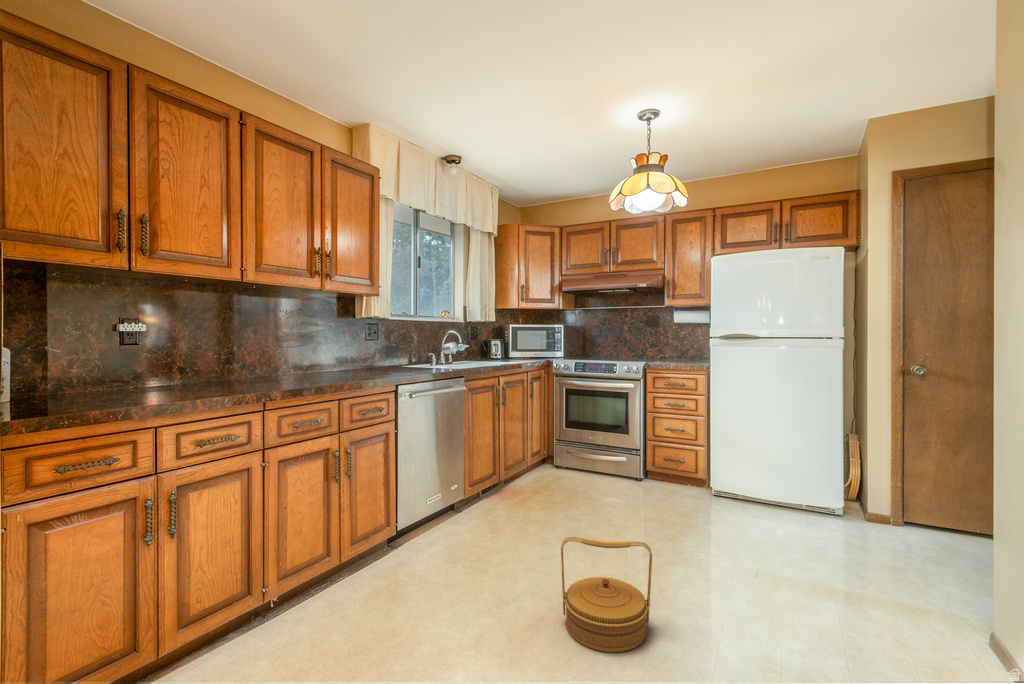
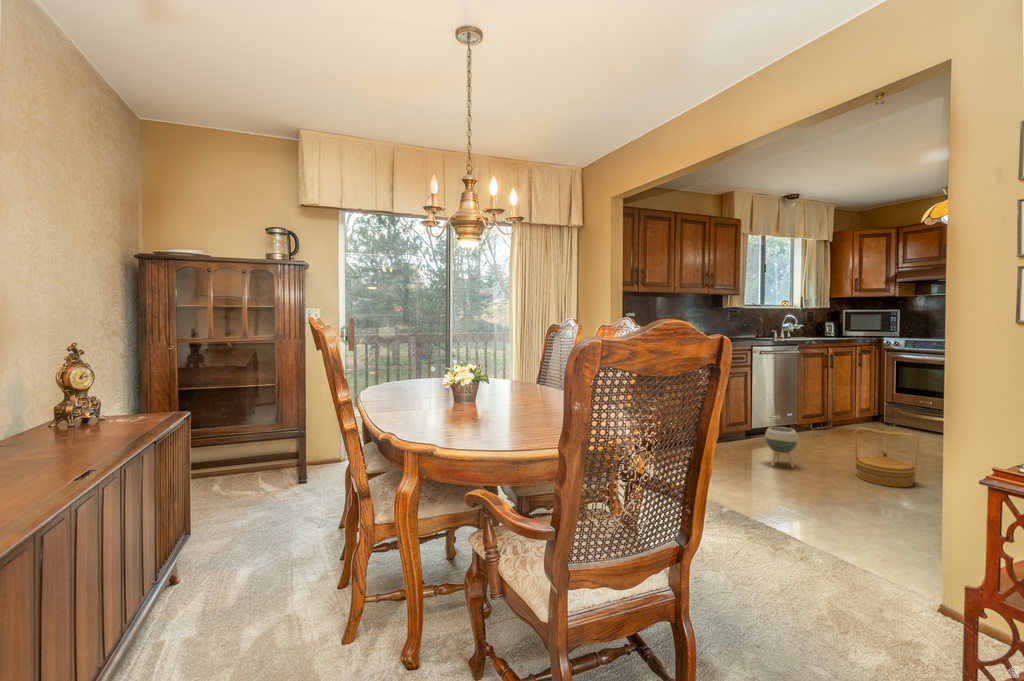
planter: none [415,553,474,647] -> present [765,427,798,468]

